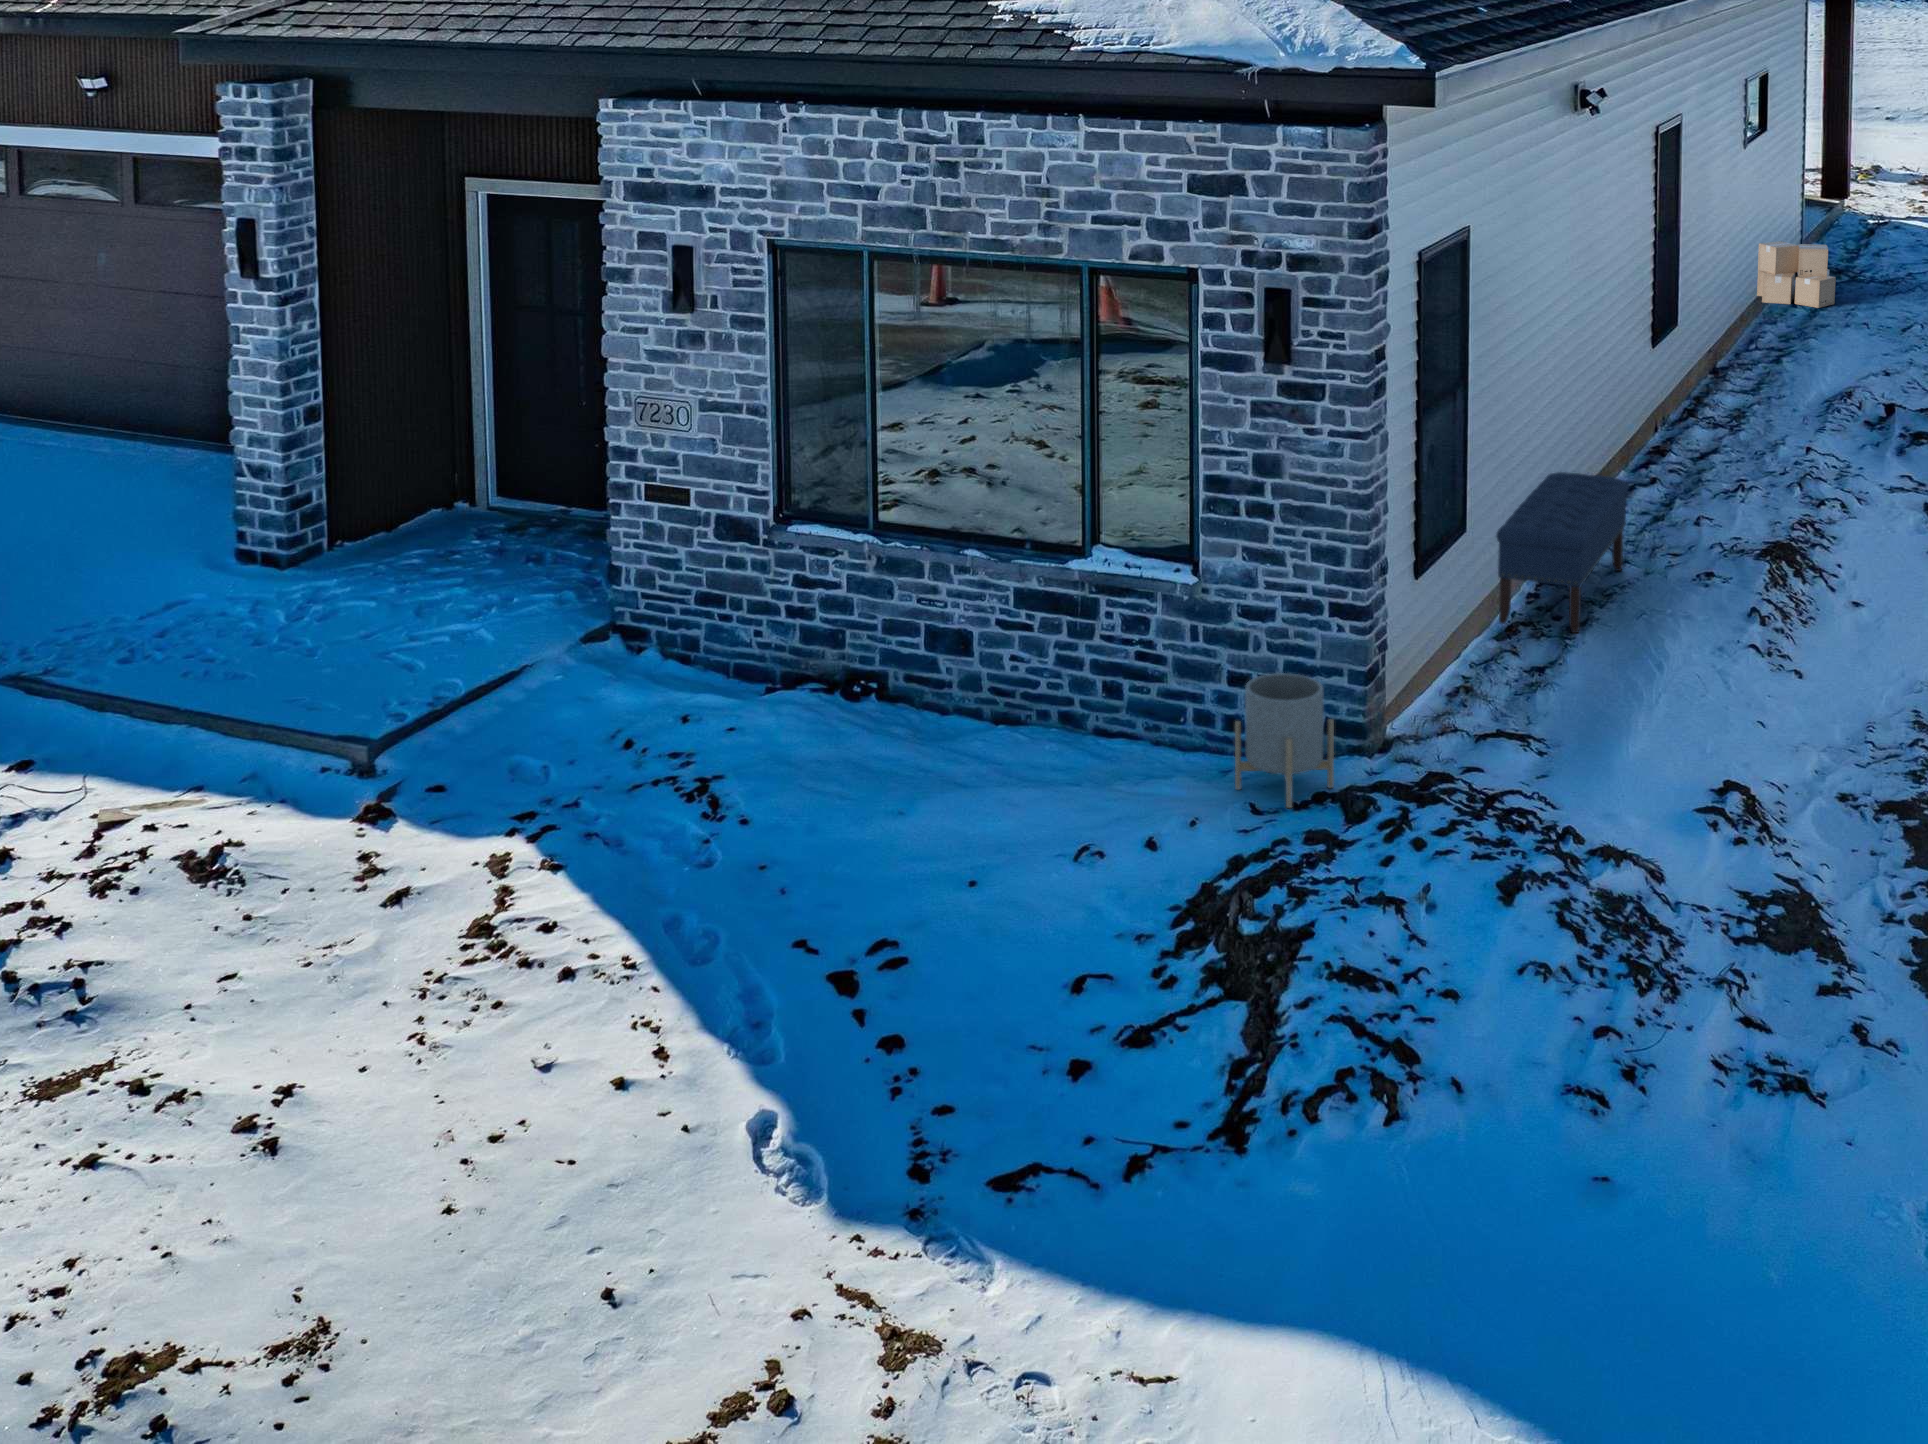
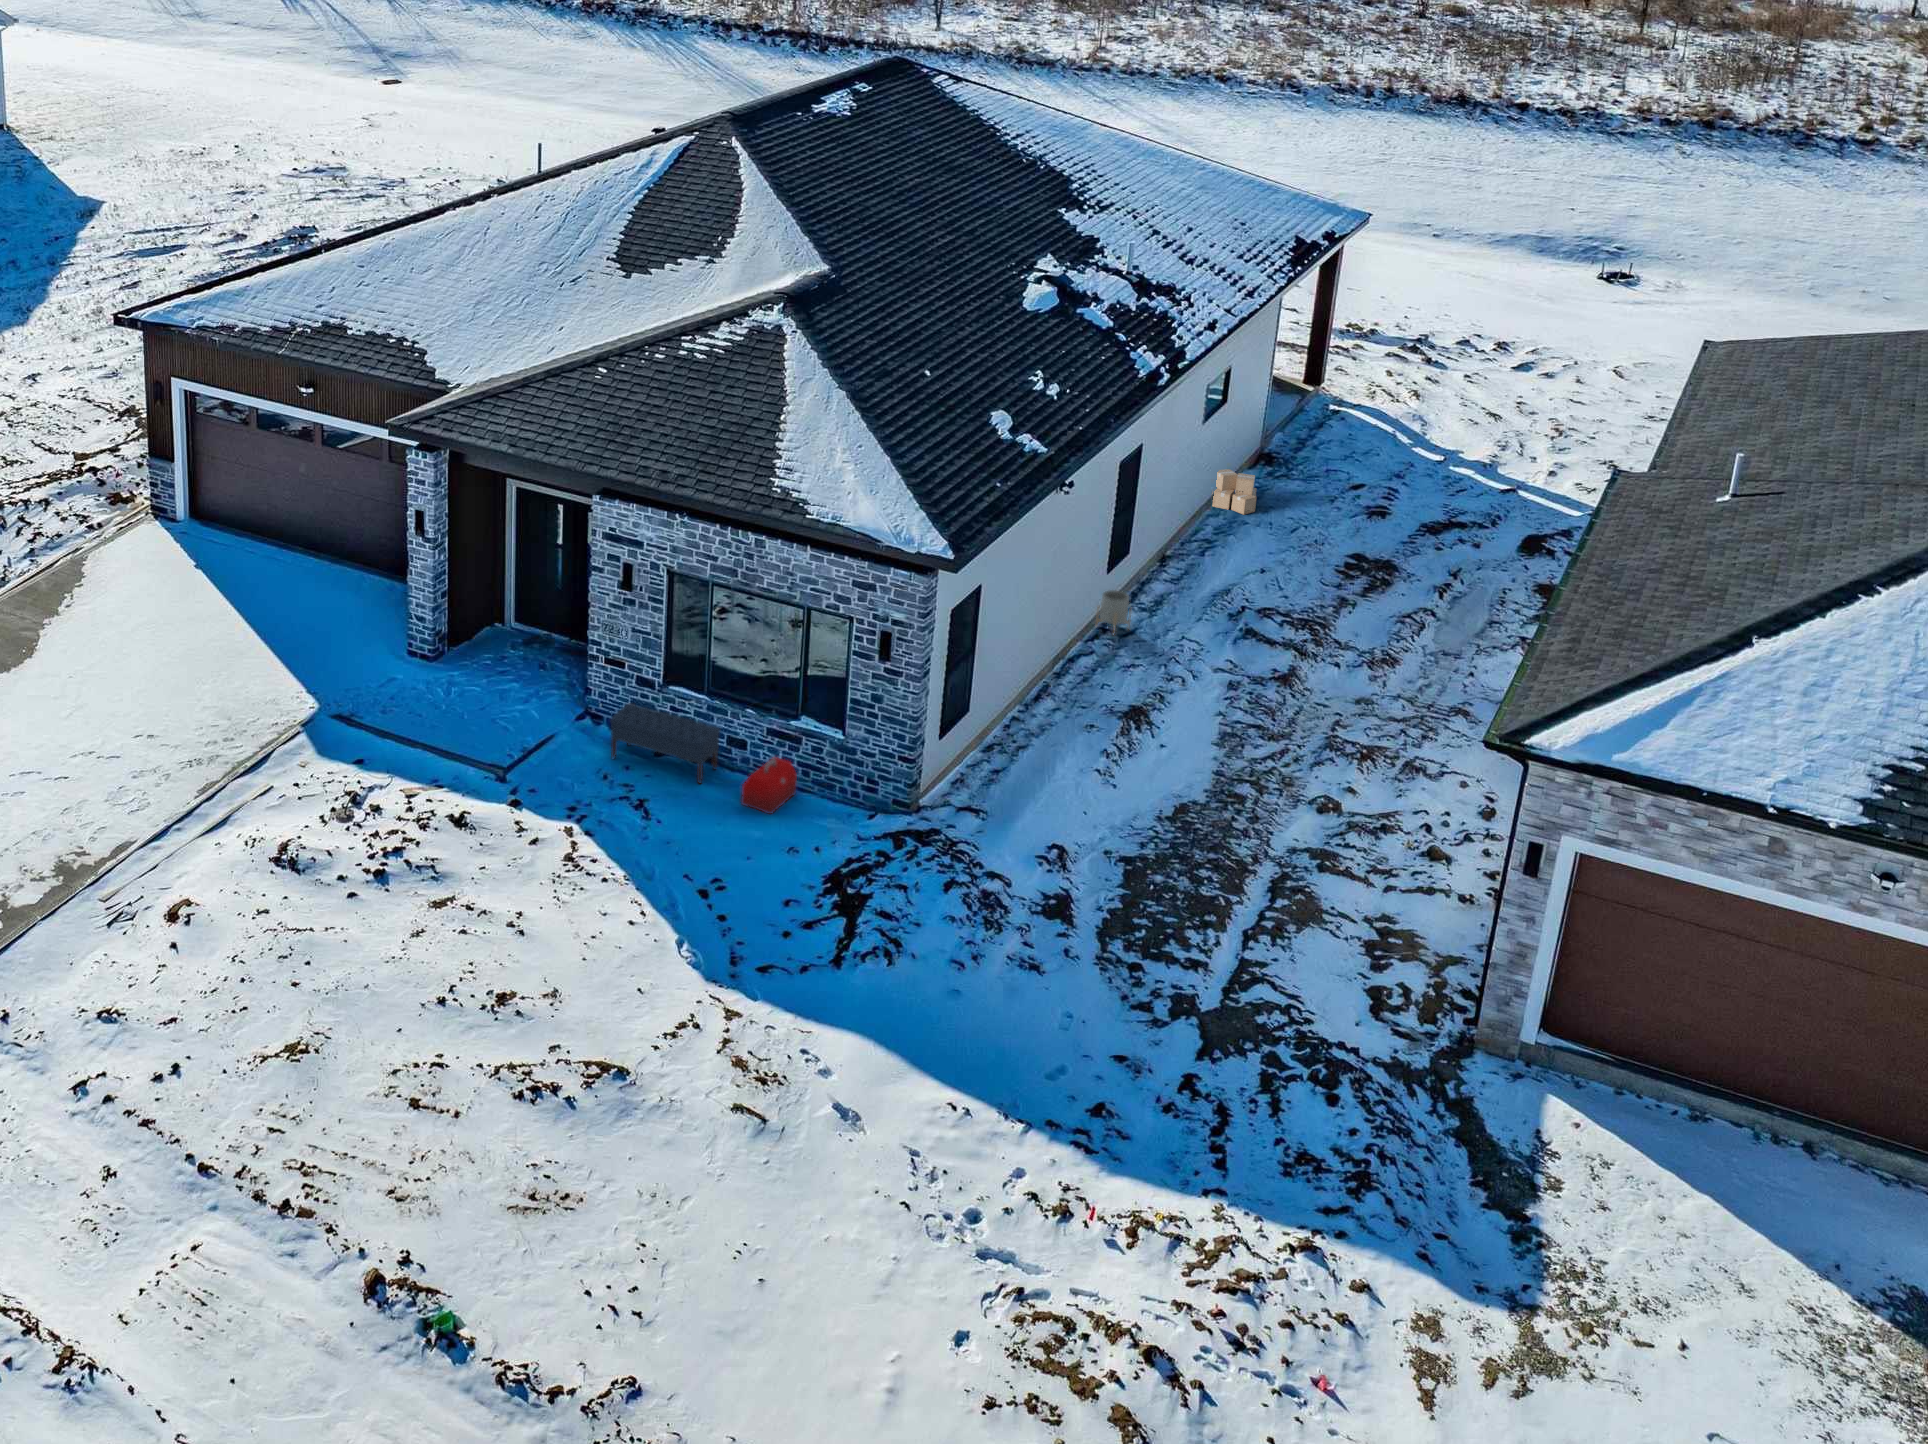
bench: present [1497,472,1629,633] -> present [610,704,720,783]
toolbox: none [959,650,1090,780] -> present [741,757,797,814]
planter: present [1235,673,1334,808] -> present [1096,590,1131,629]

